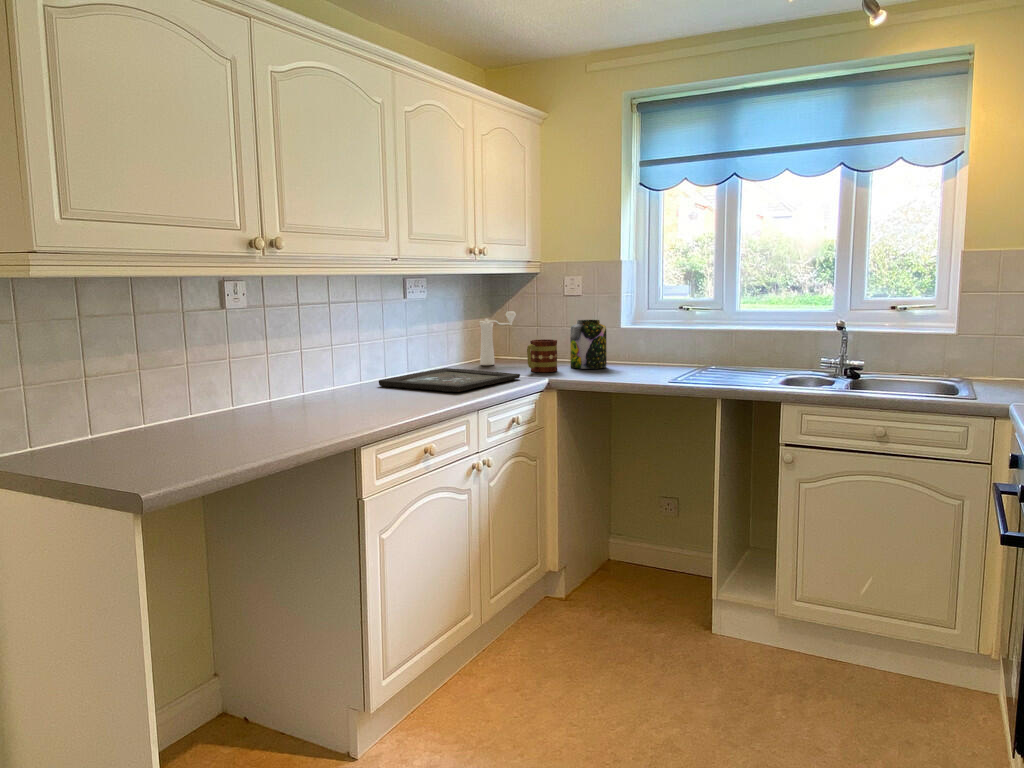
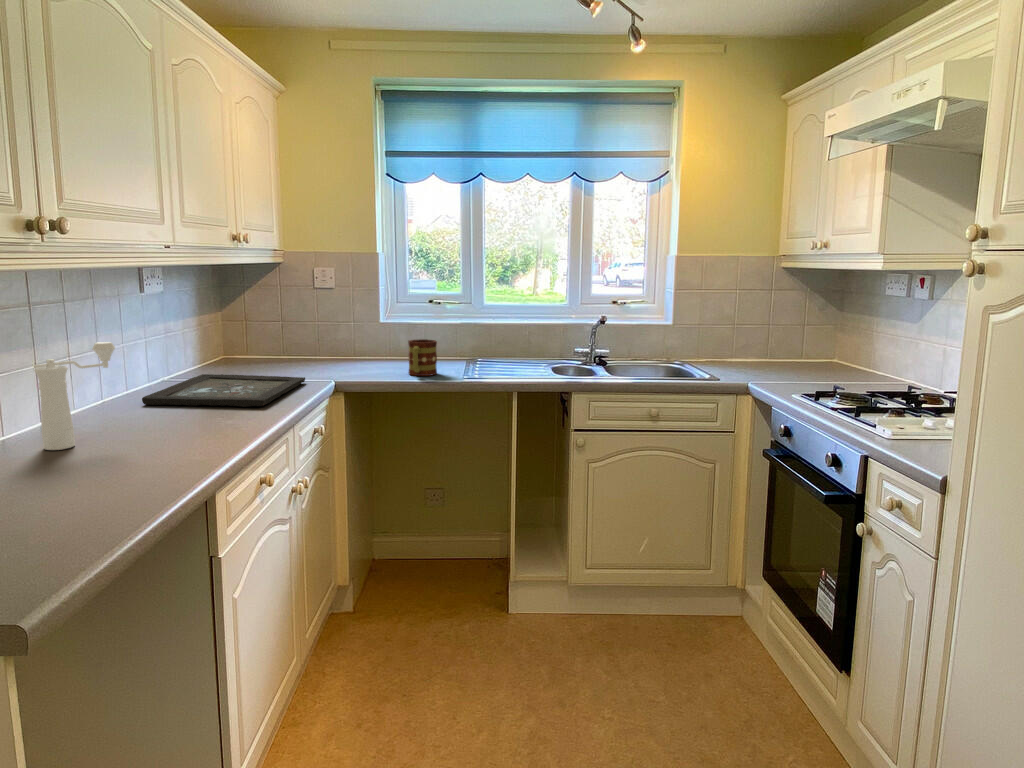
pepper mill: present [480,312,516,365] -> present [34,342,115,450]
jar: present [570,320,607,369] -> none [334,314,374,366]
mug: present [527,339,558,372] -> present [408,339,437,376]

